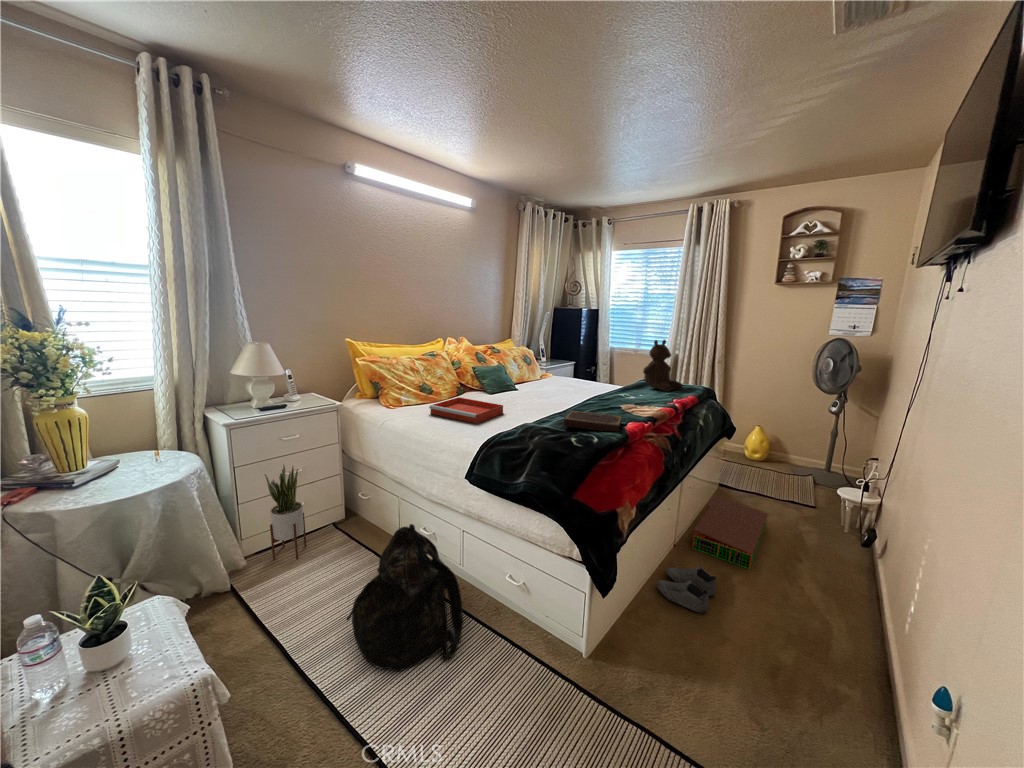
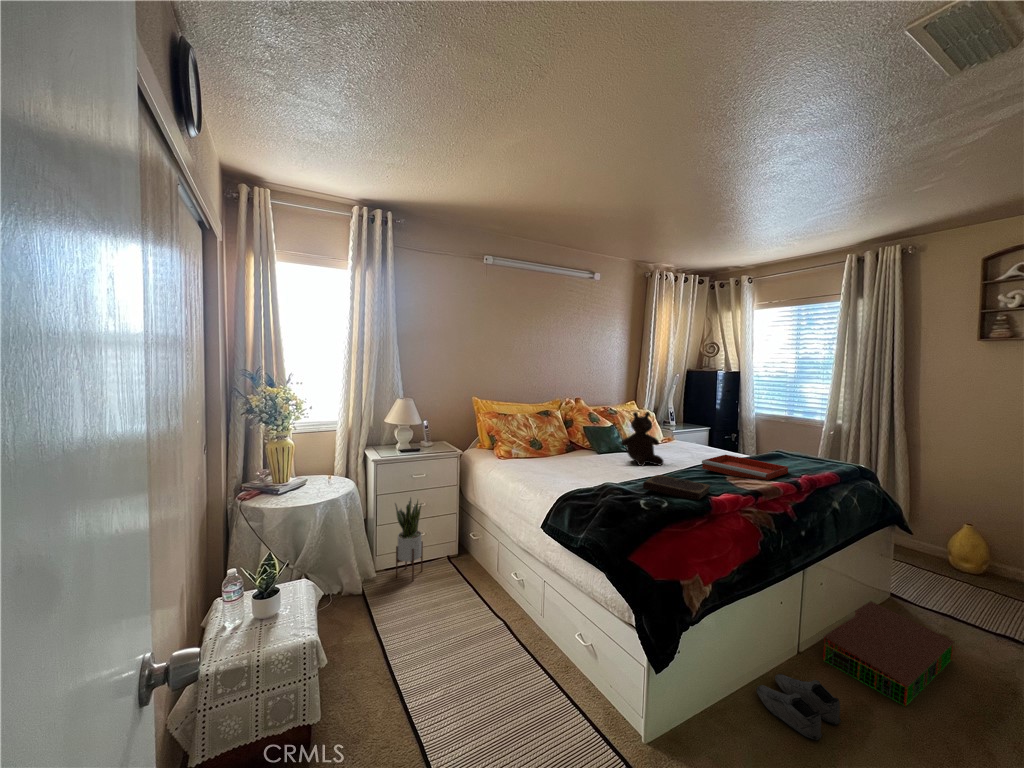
teddy bear: present [643,340,683,392] -> present [621,412,664,466]
tray: present [429,397,503,423] -> present [702,455,788,480]
backpack: present [347,524,463,671] -> none [433,561,530,701]

